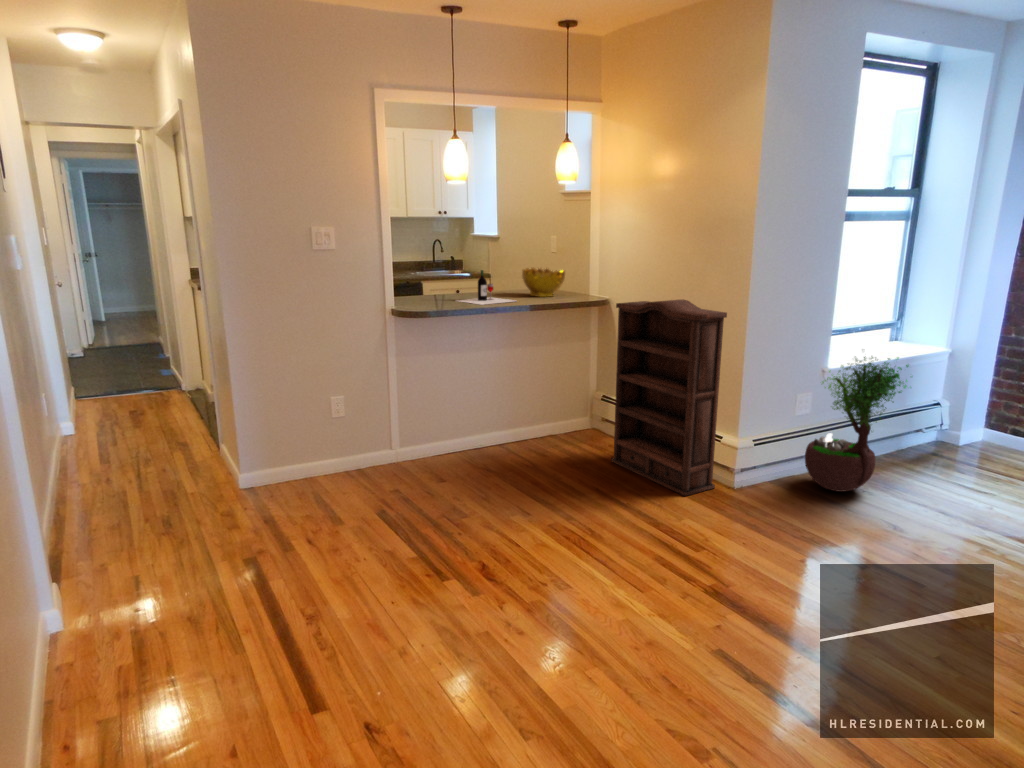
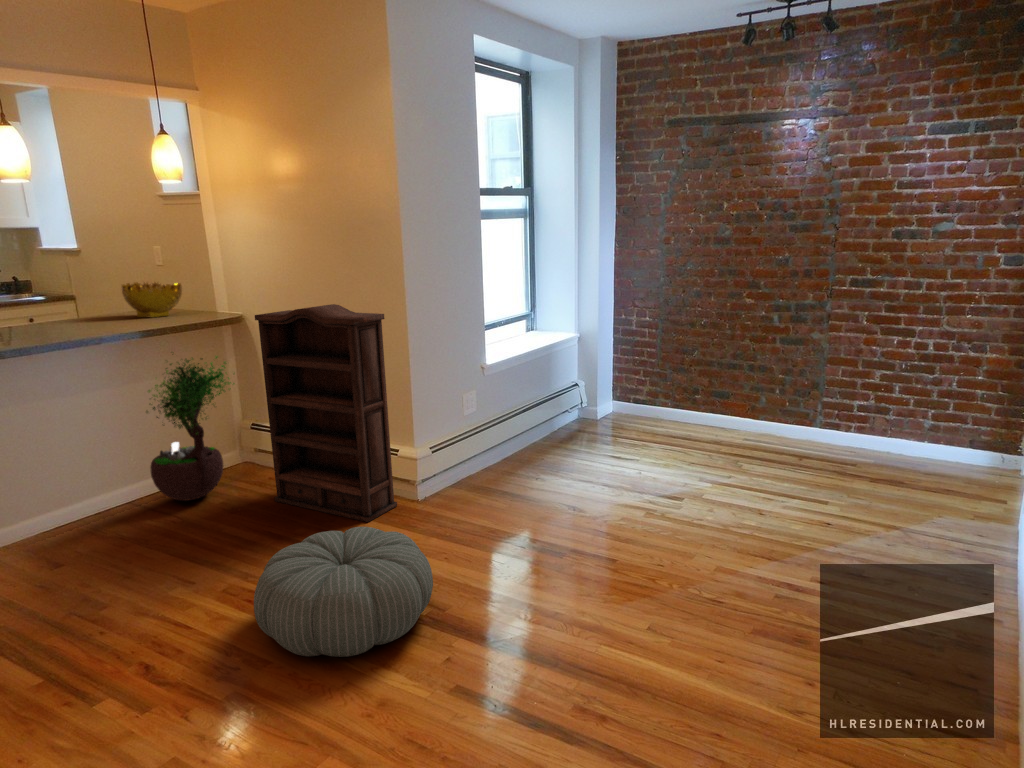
wine bottle: present [457,270,516,305] -> none [21,287,123,332]
potted tree: present [805,357,908,492] -> present [147,357,234,501]
pouf: none [578,494,728,598] -> present [254,527,433,657]

